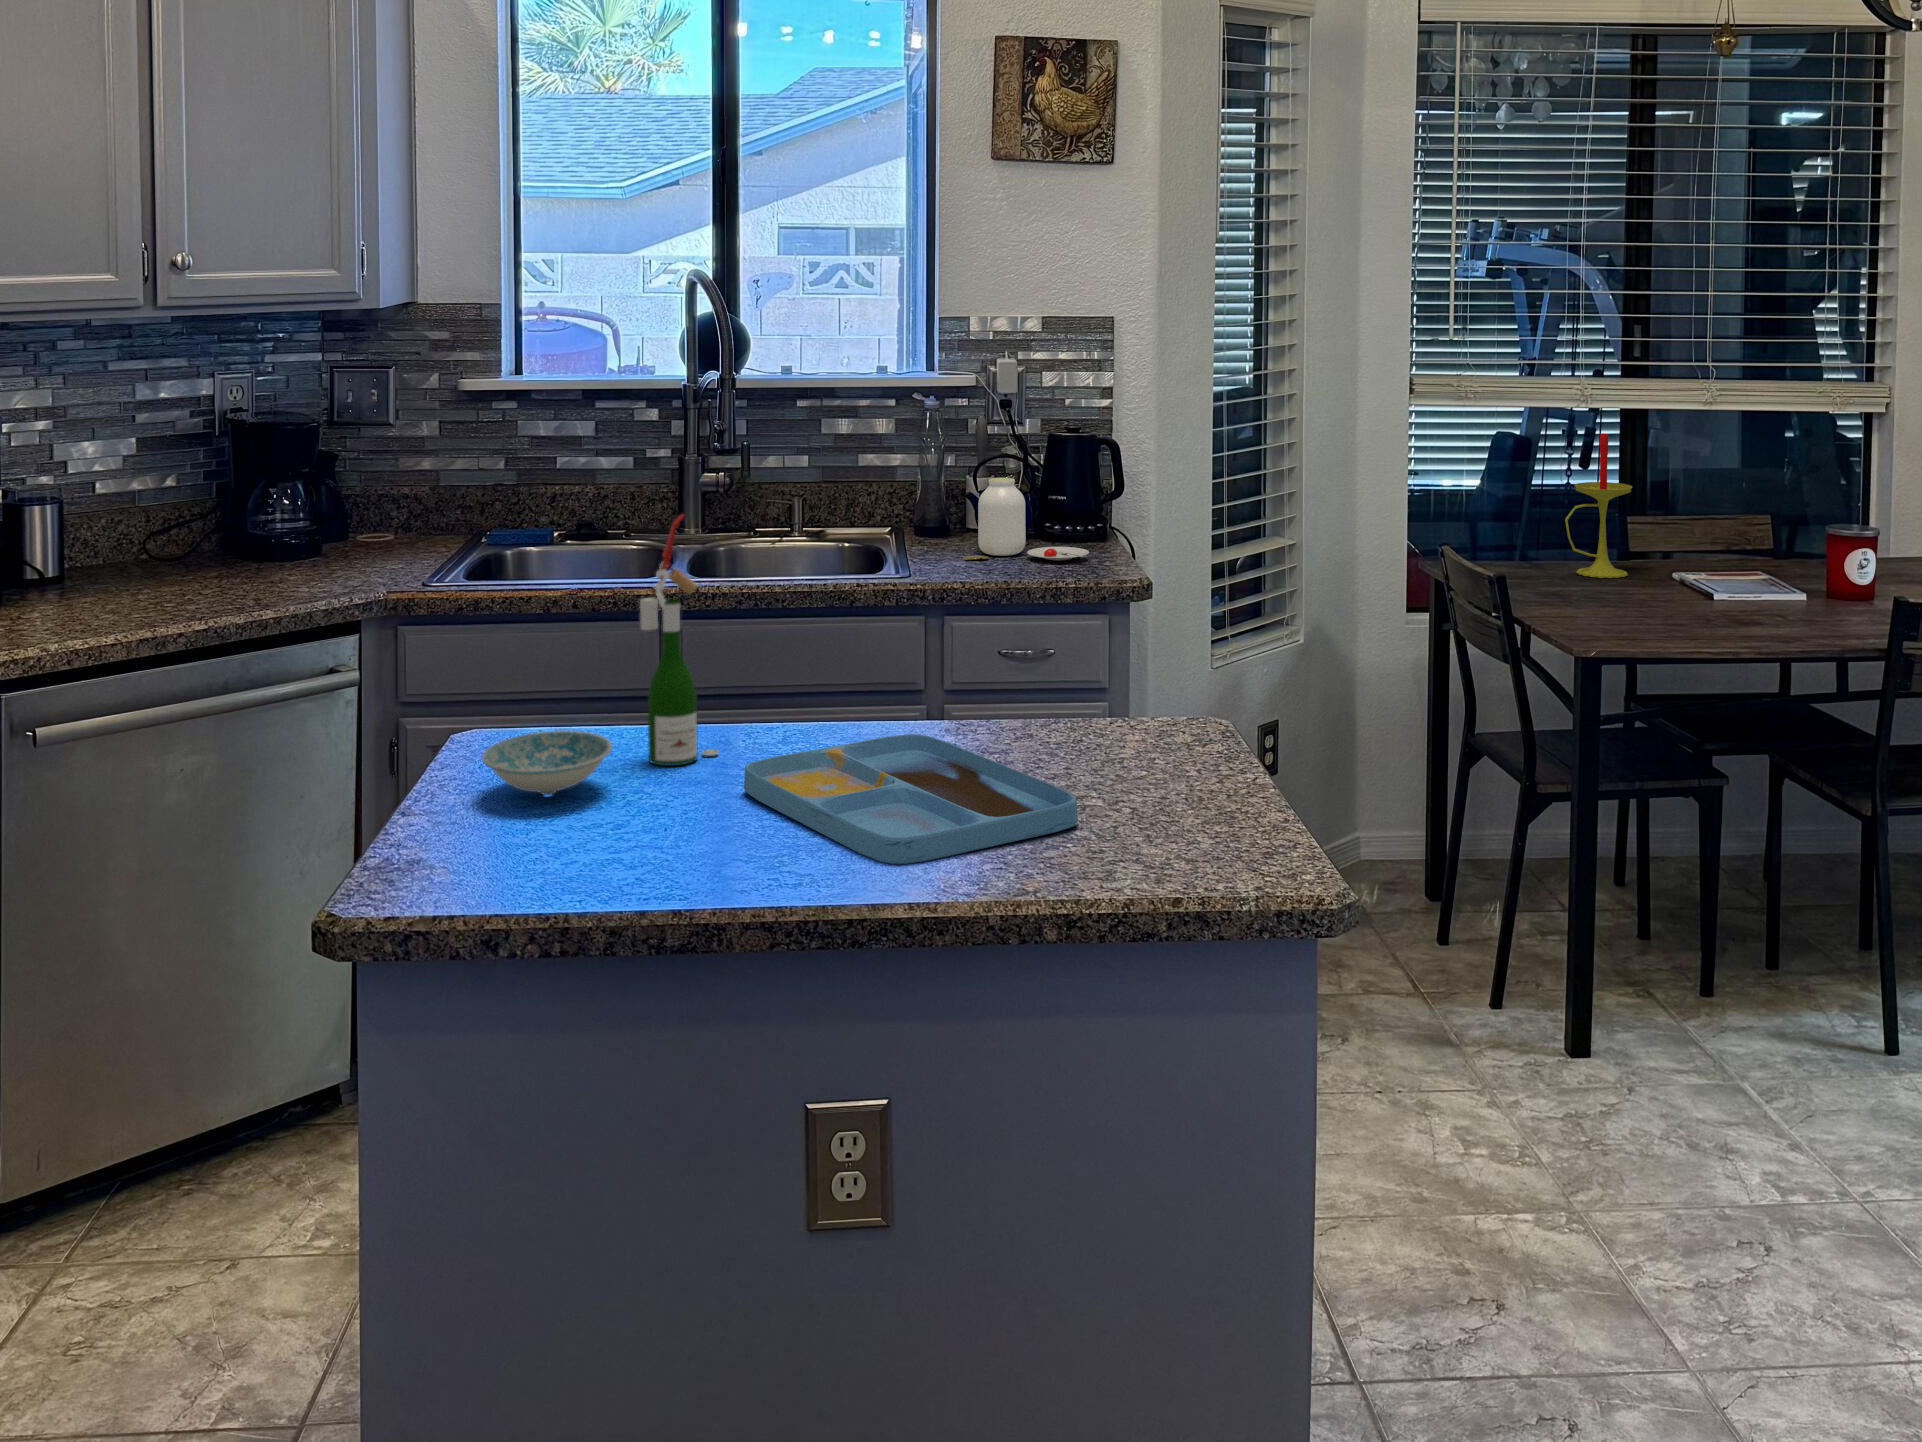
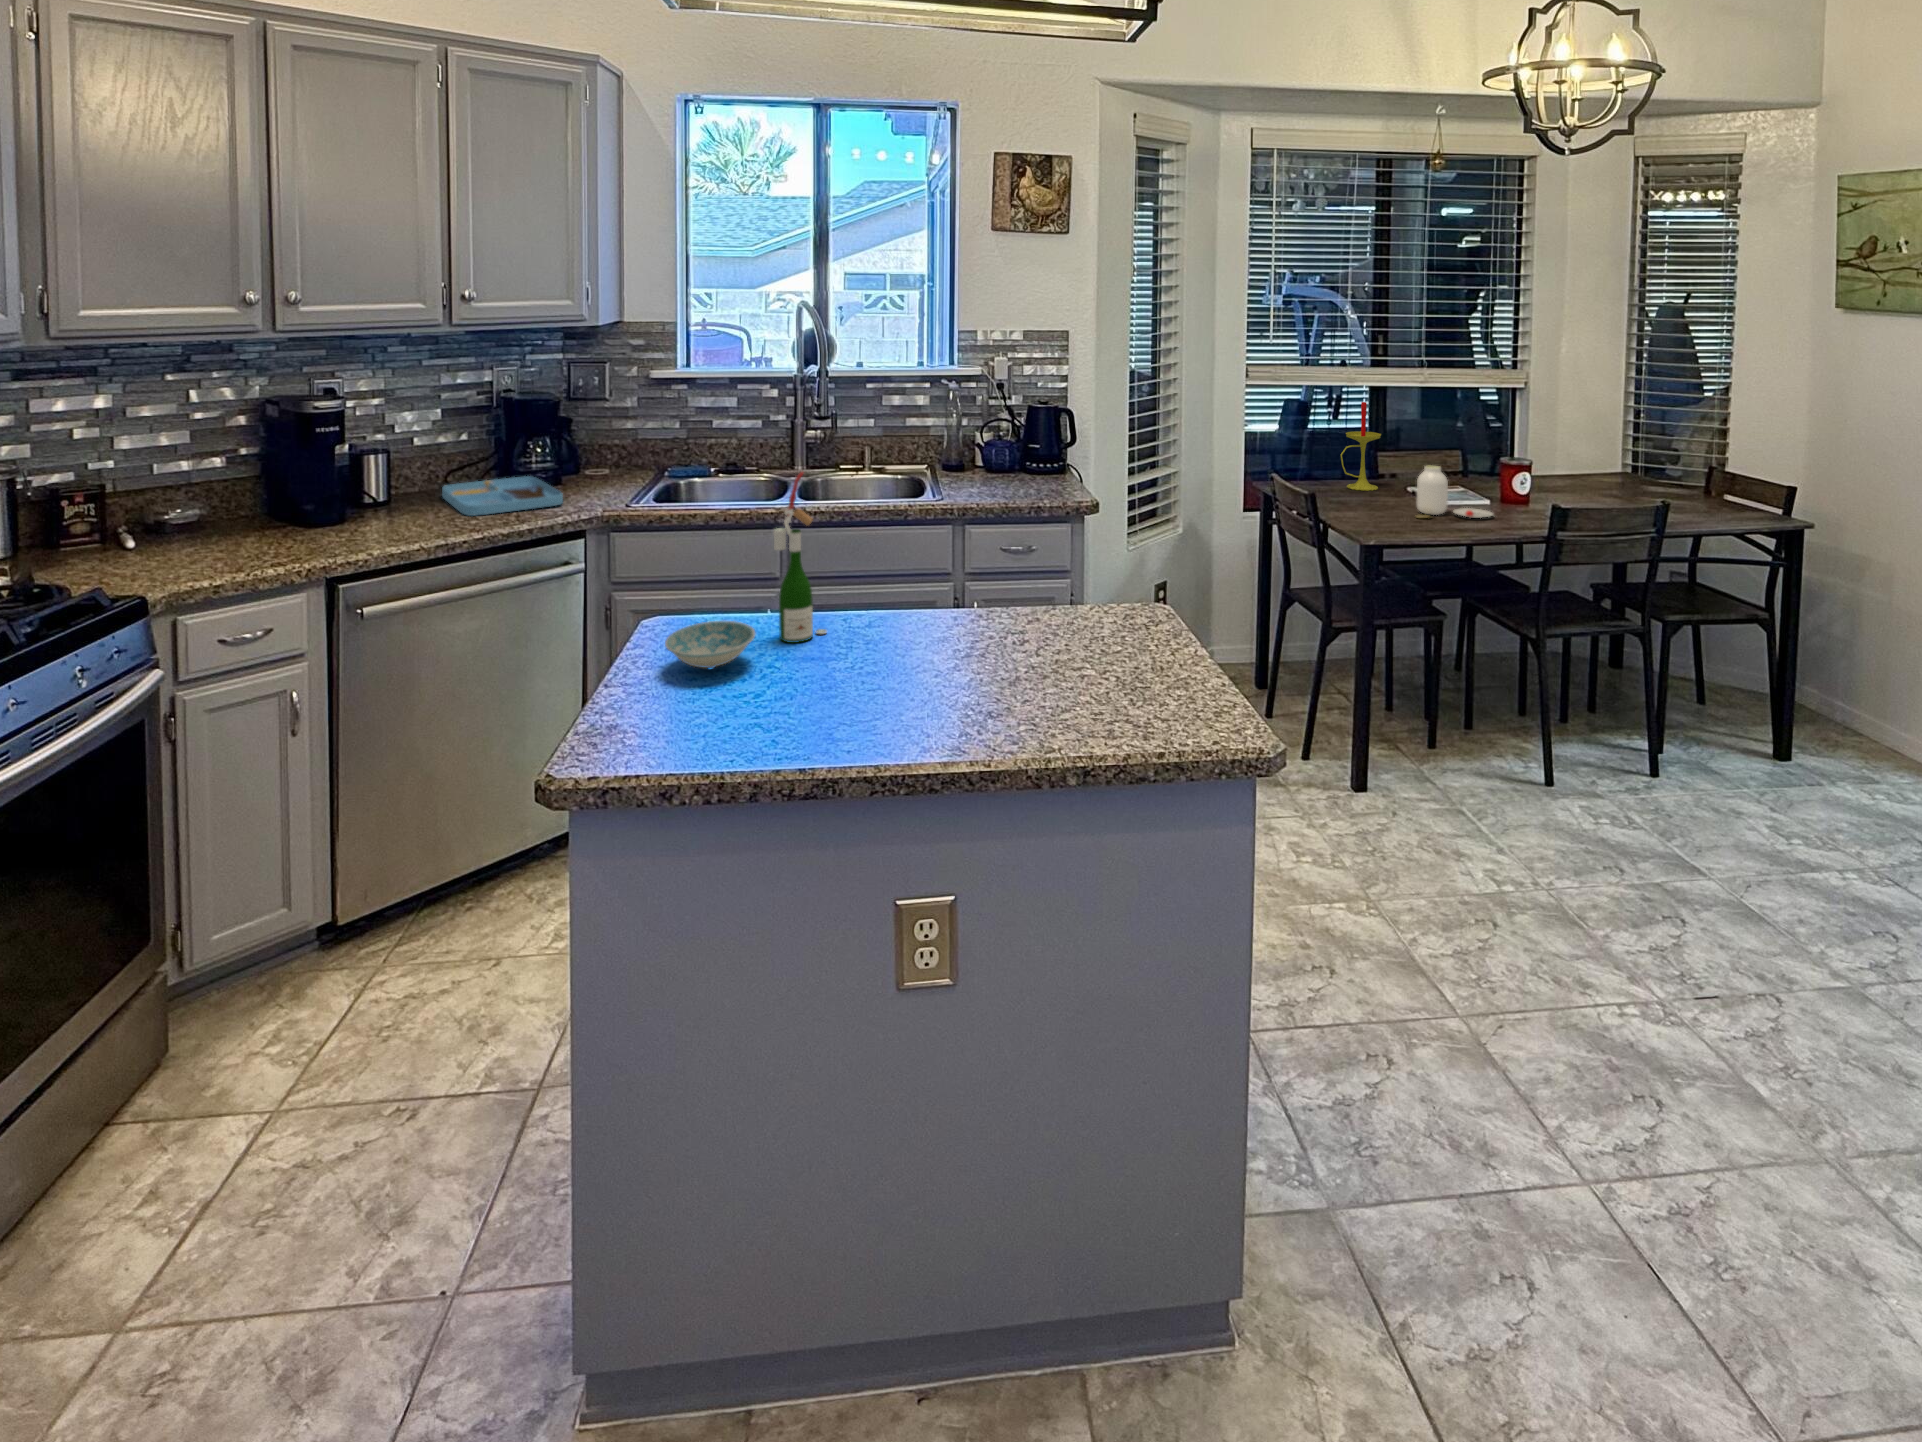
jar: present [963,478,1089,560] -> present [1416,466,1493,518]
tray: present [744,734,1078,864] -> present [442,476,563,516]

